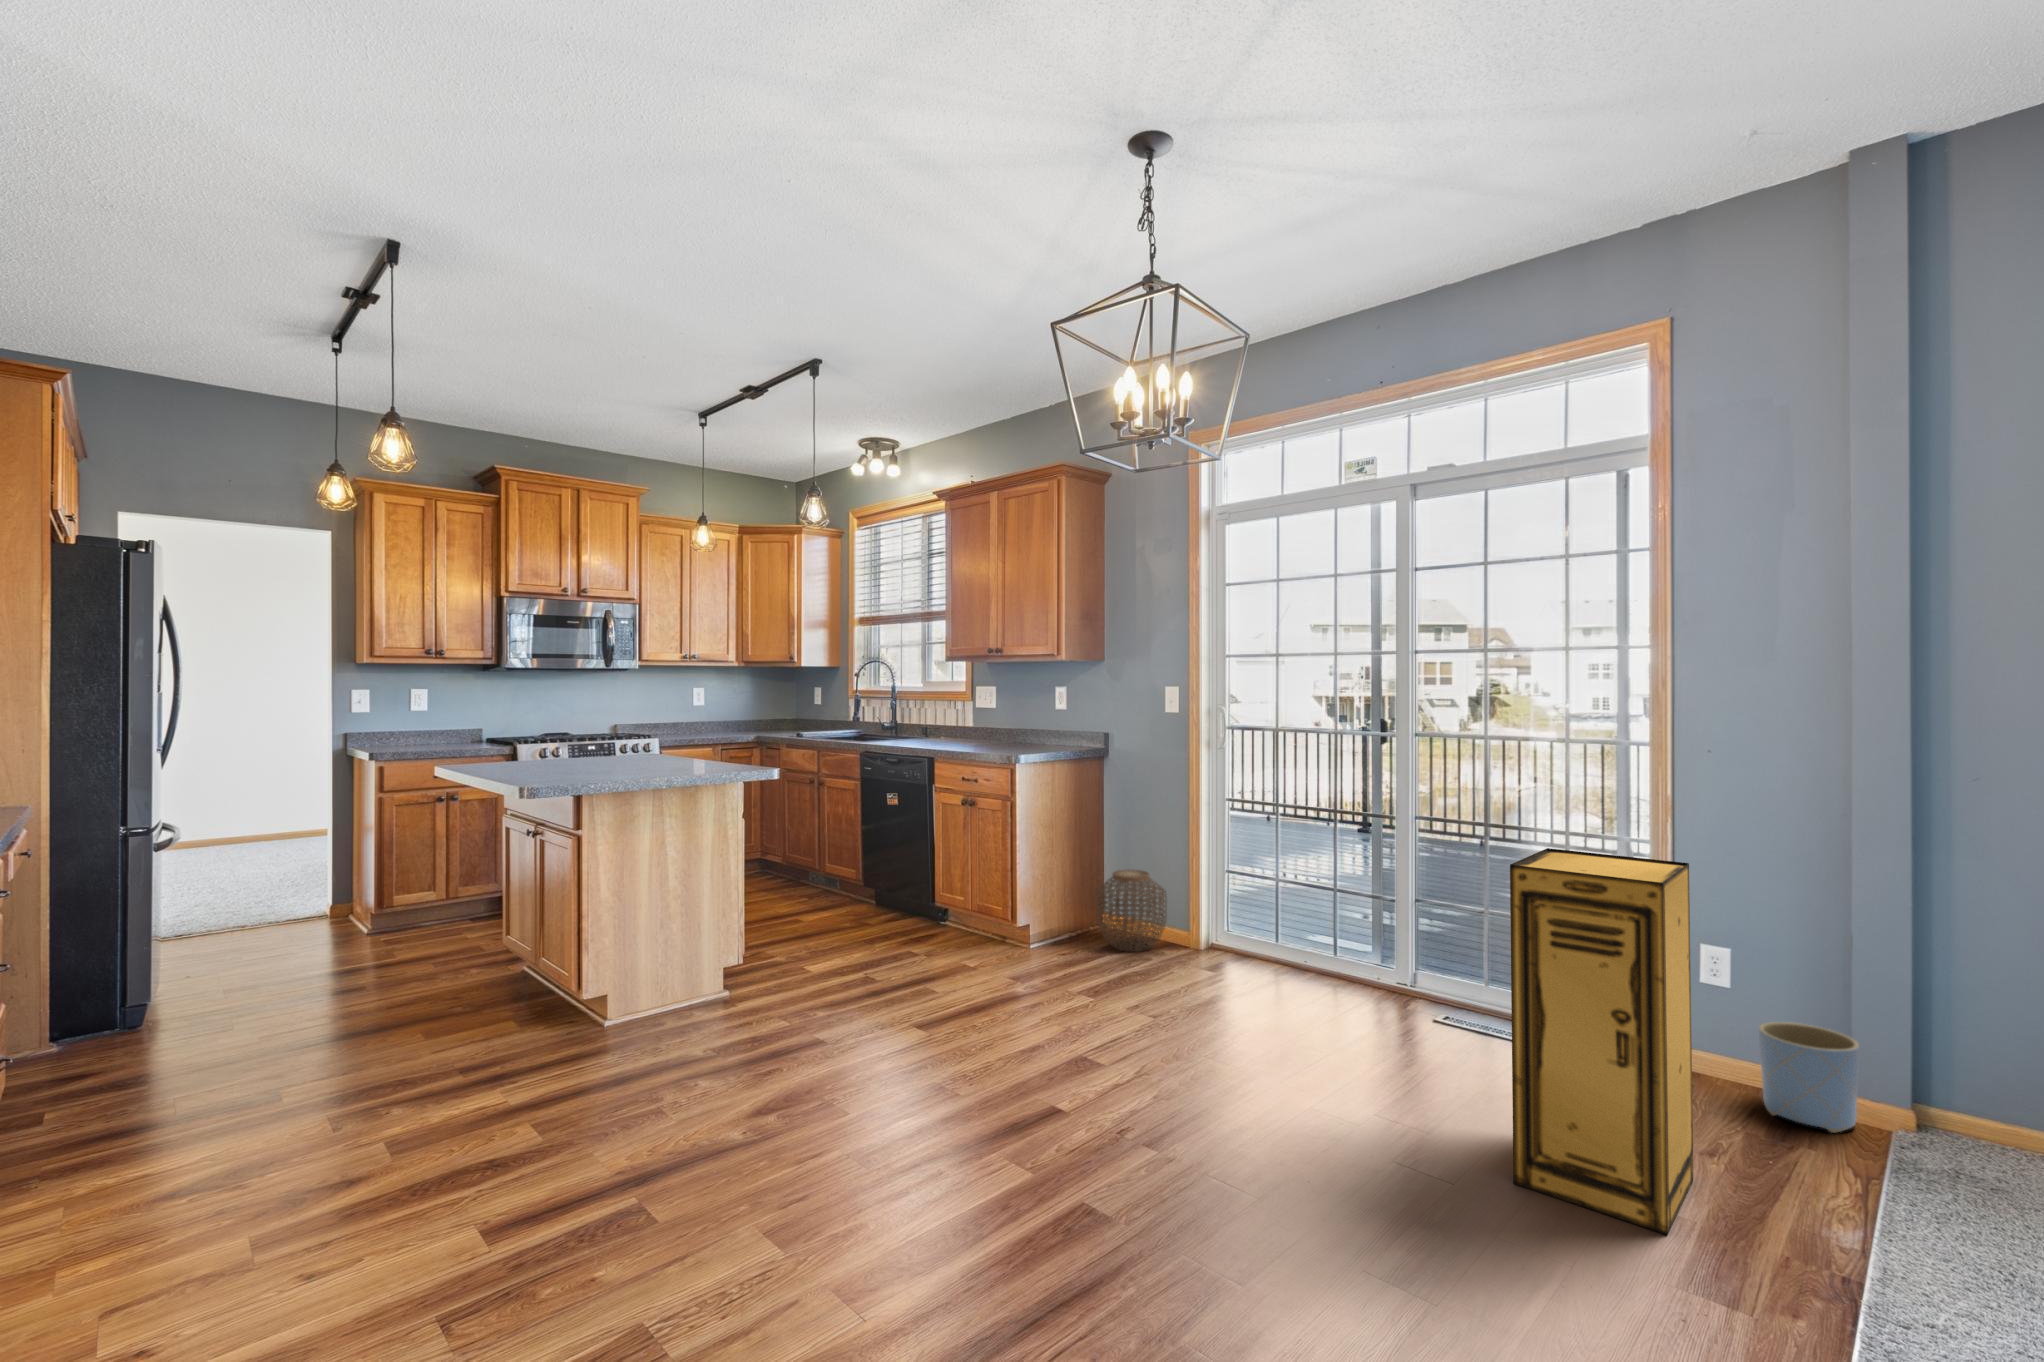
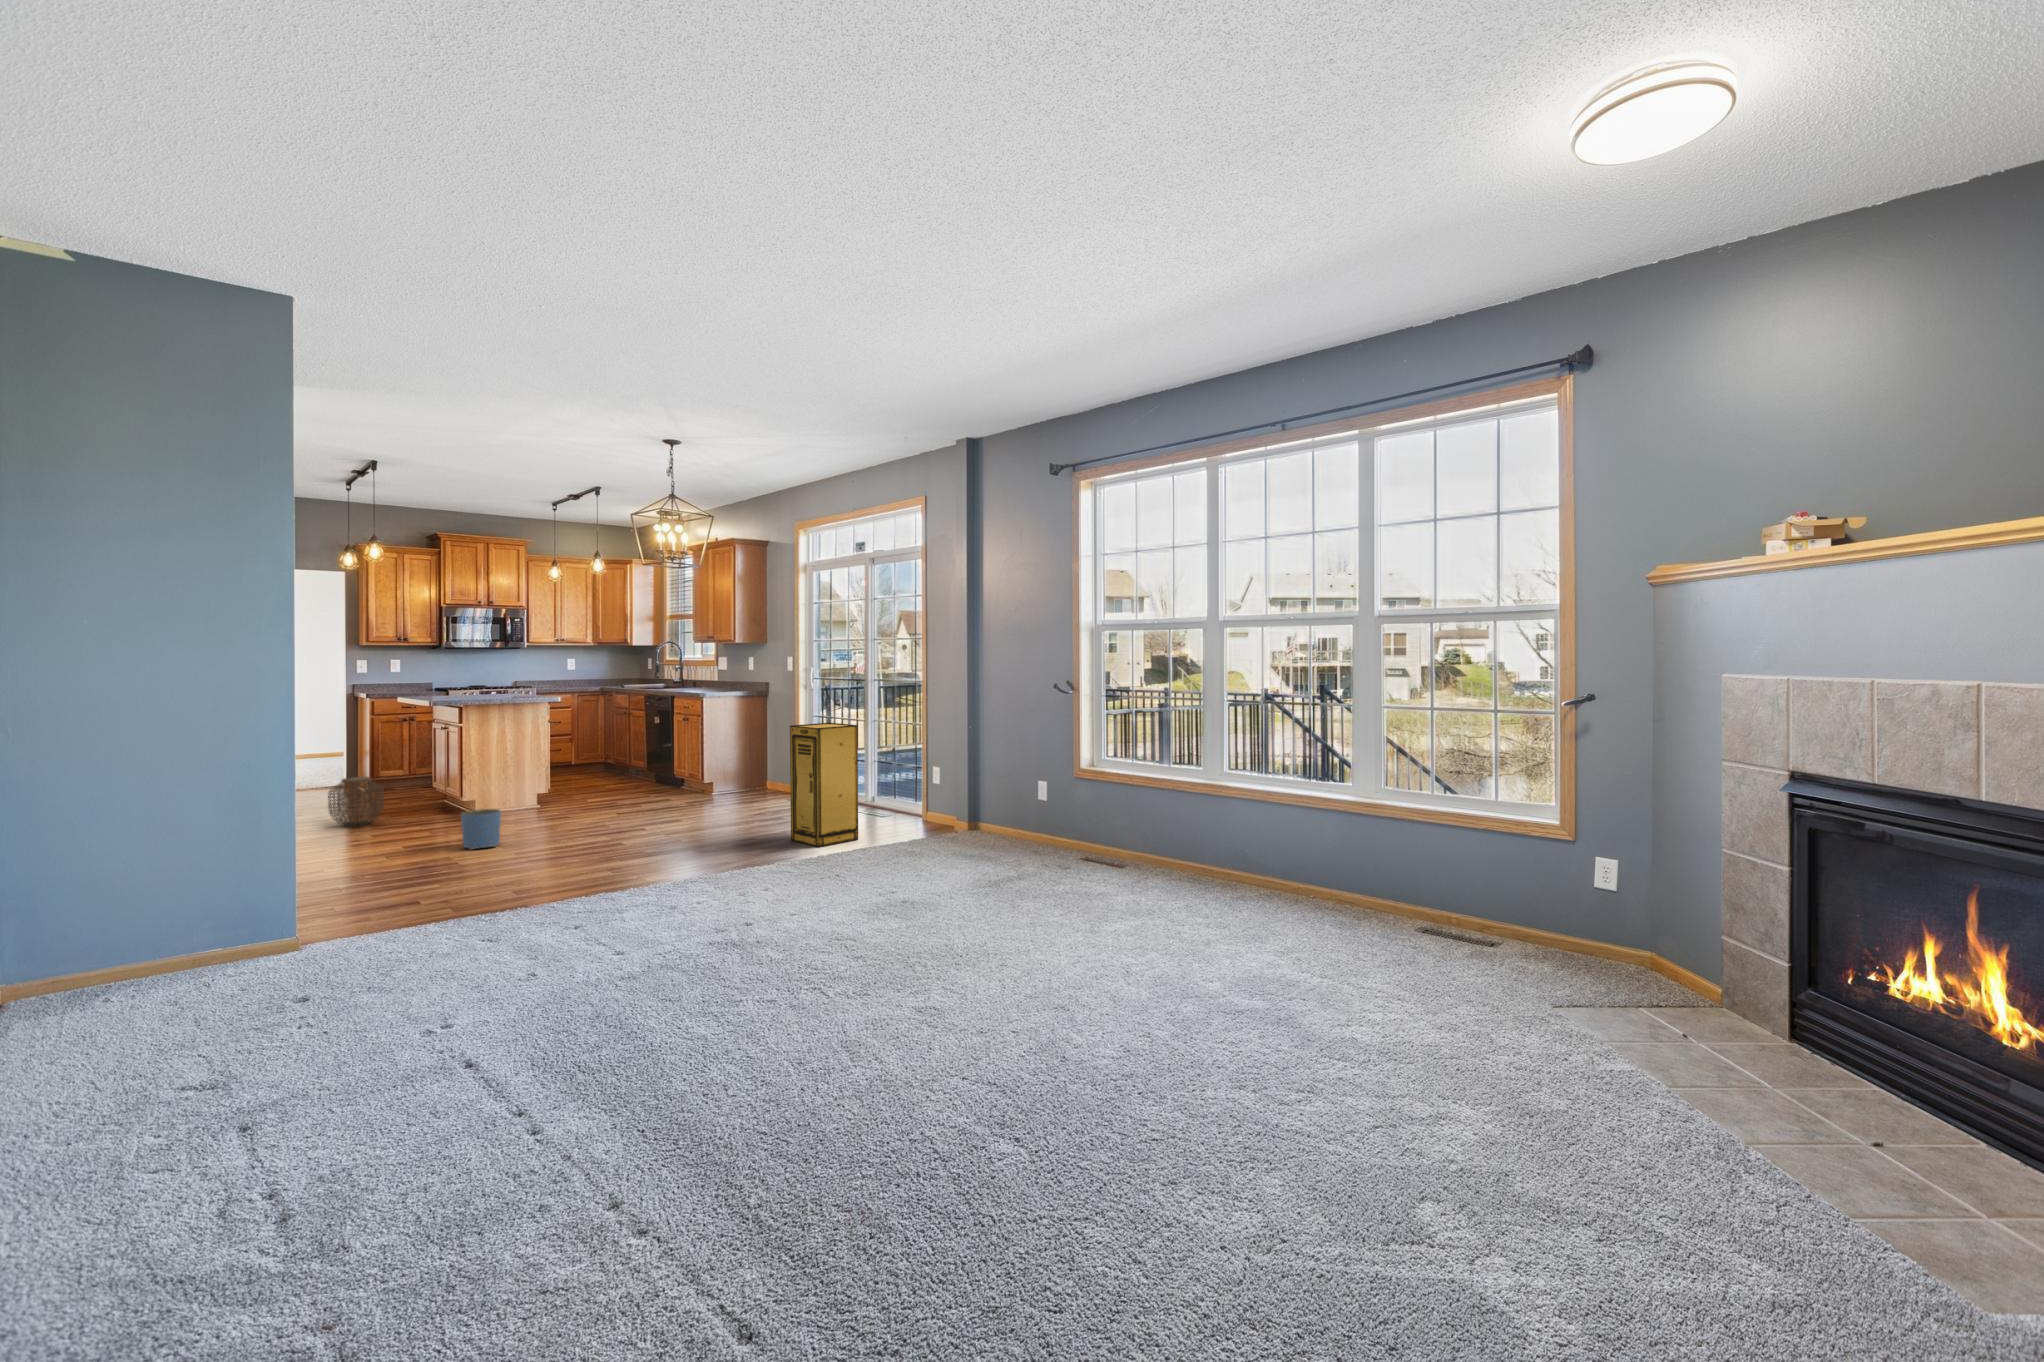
woven basket: present [1096,870,1167,952] -> present [328,777,384,827]
planter: present [1759,1022,1859,1133] -> present [461,809,501,850]

